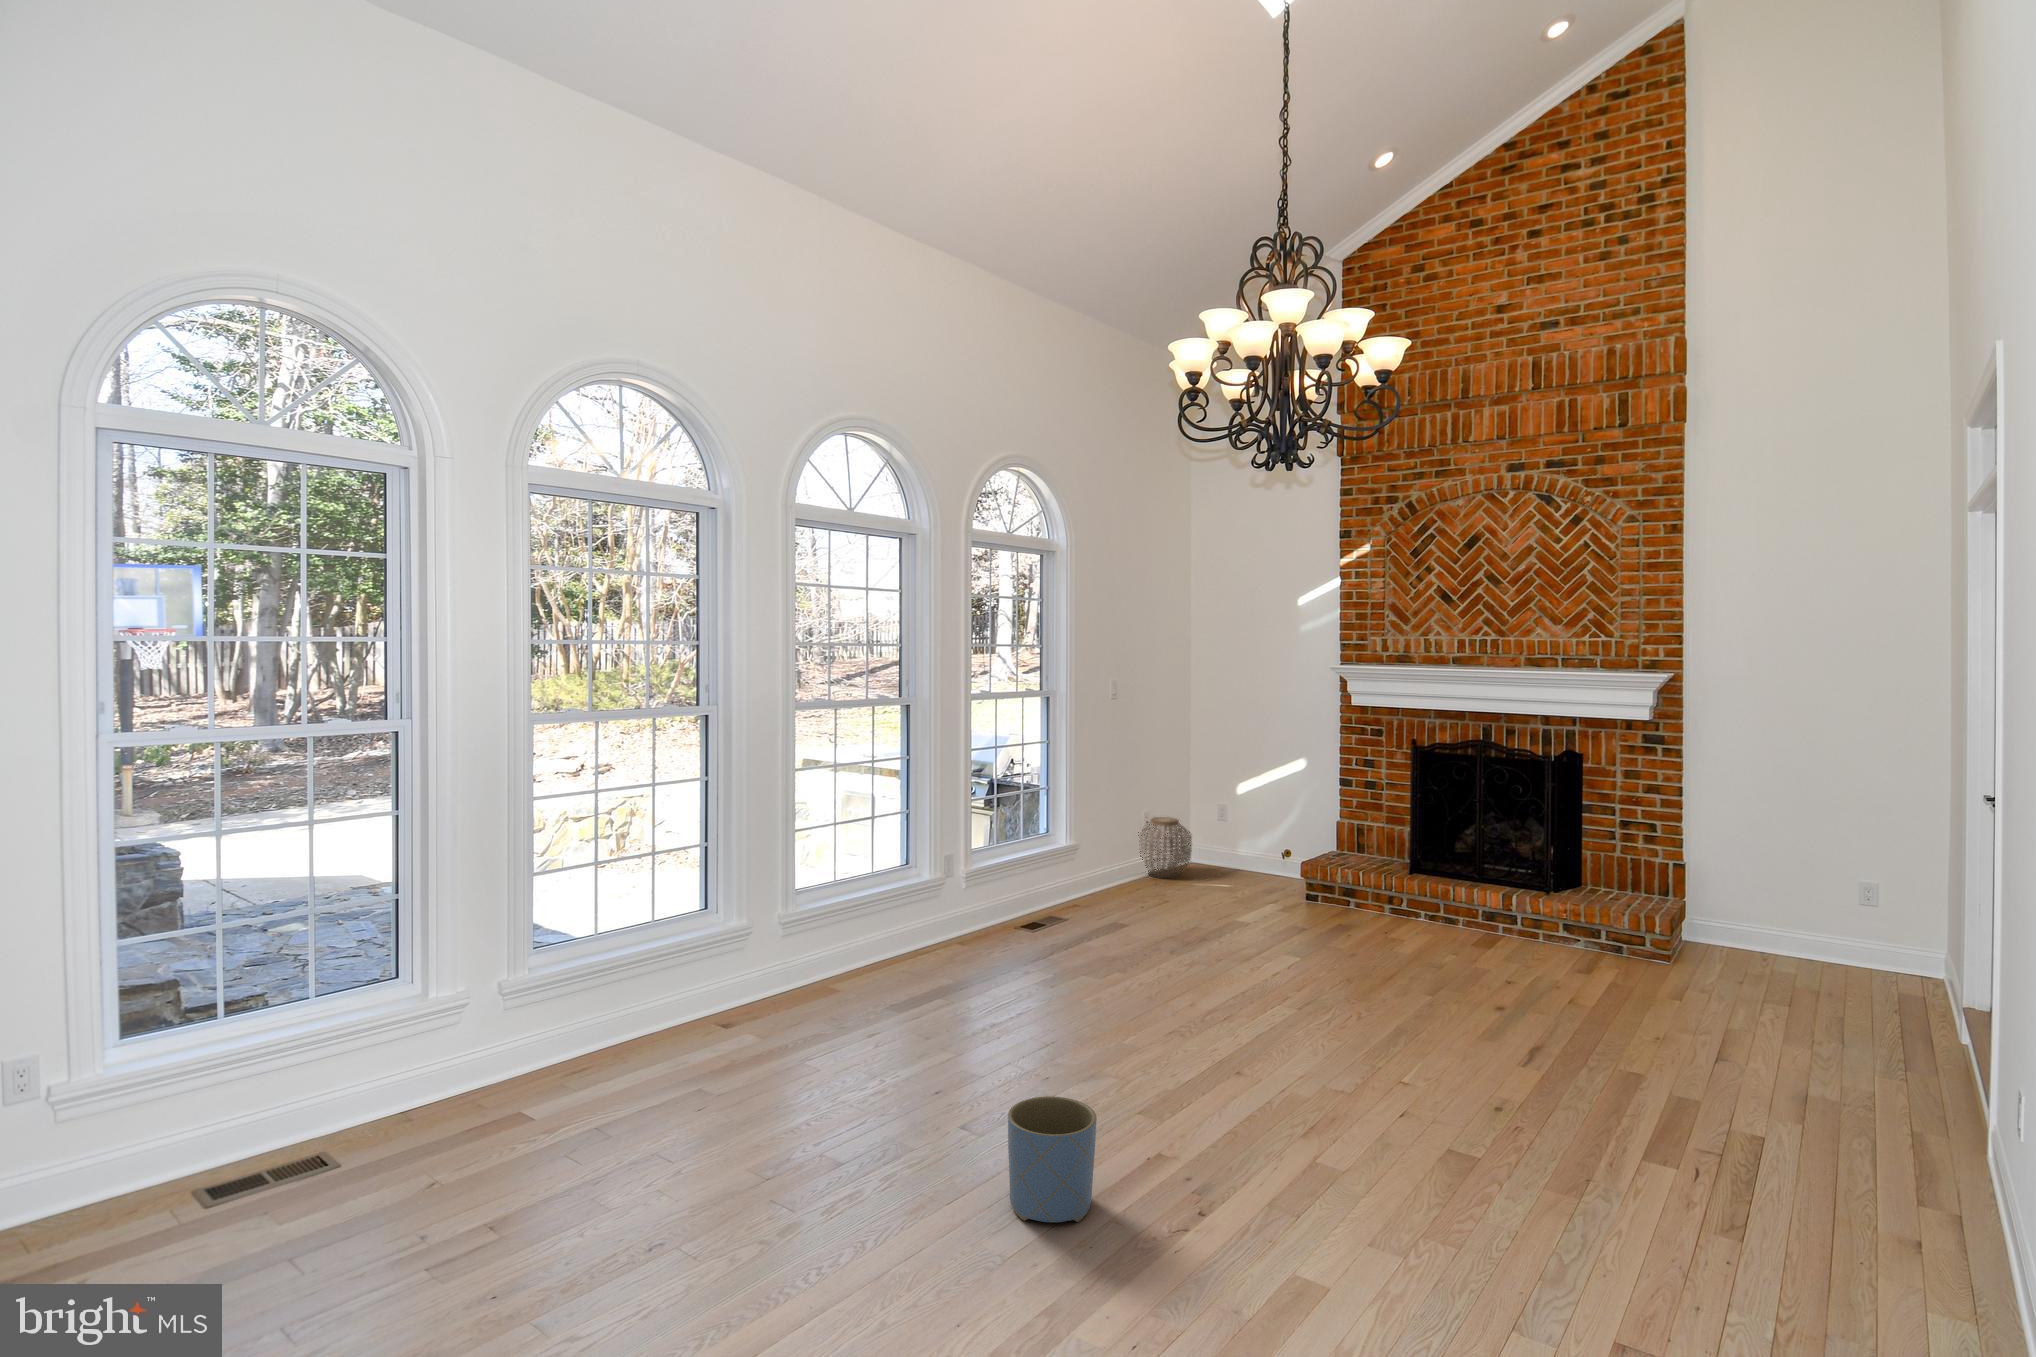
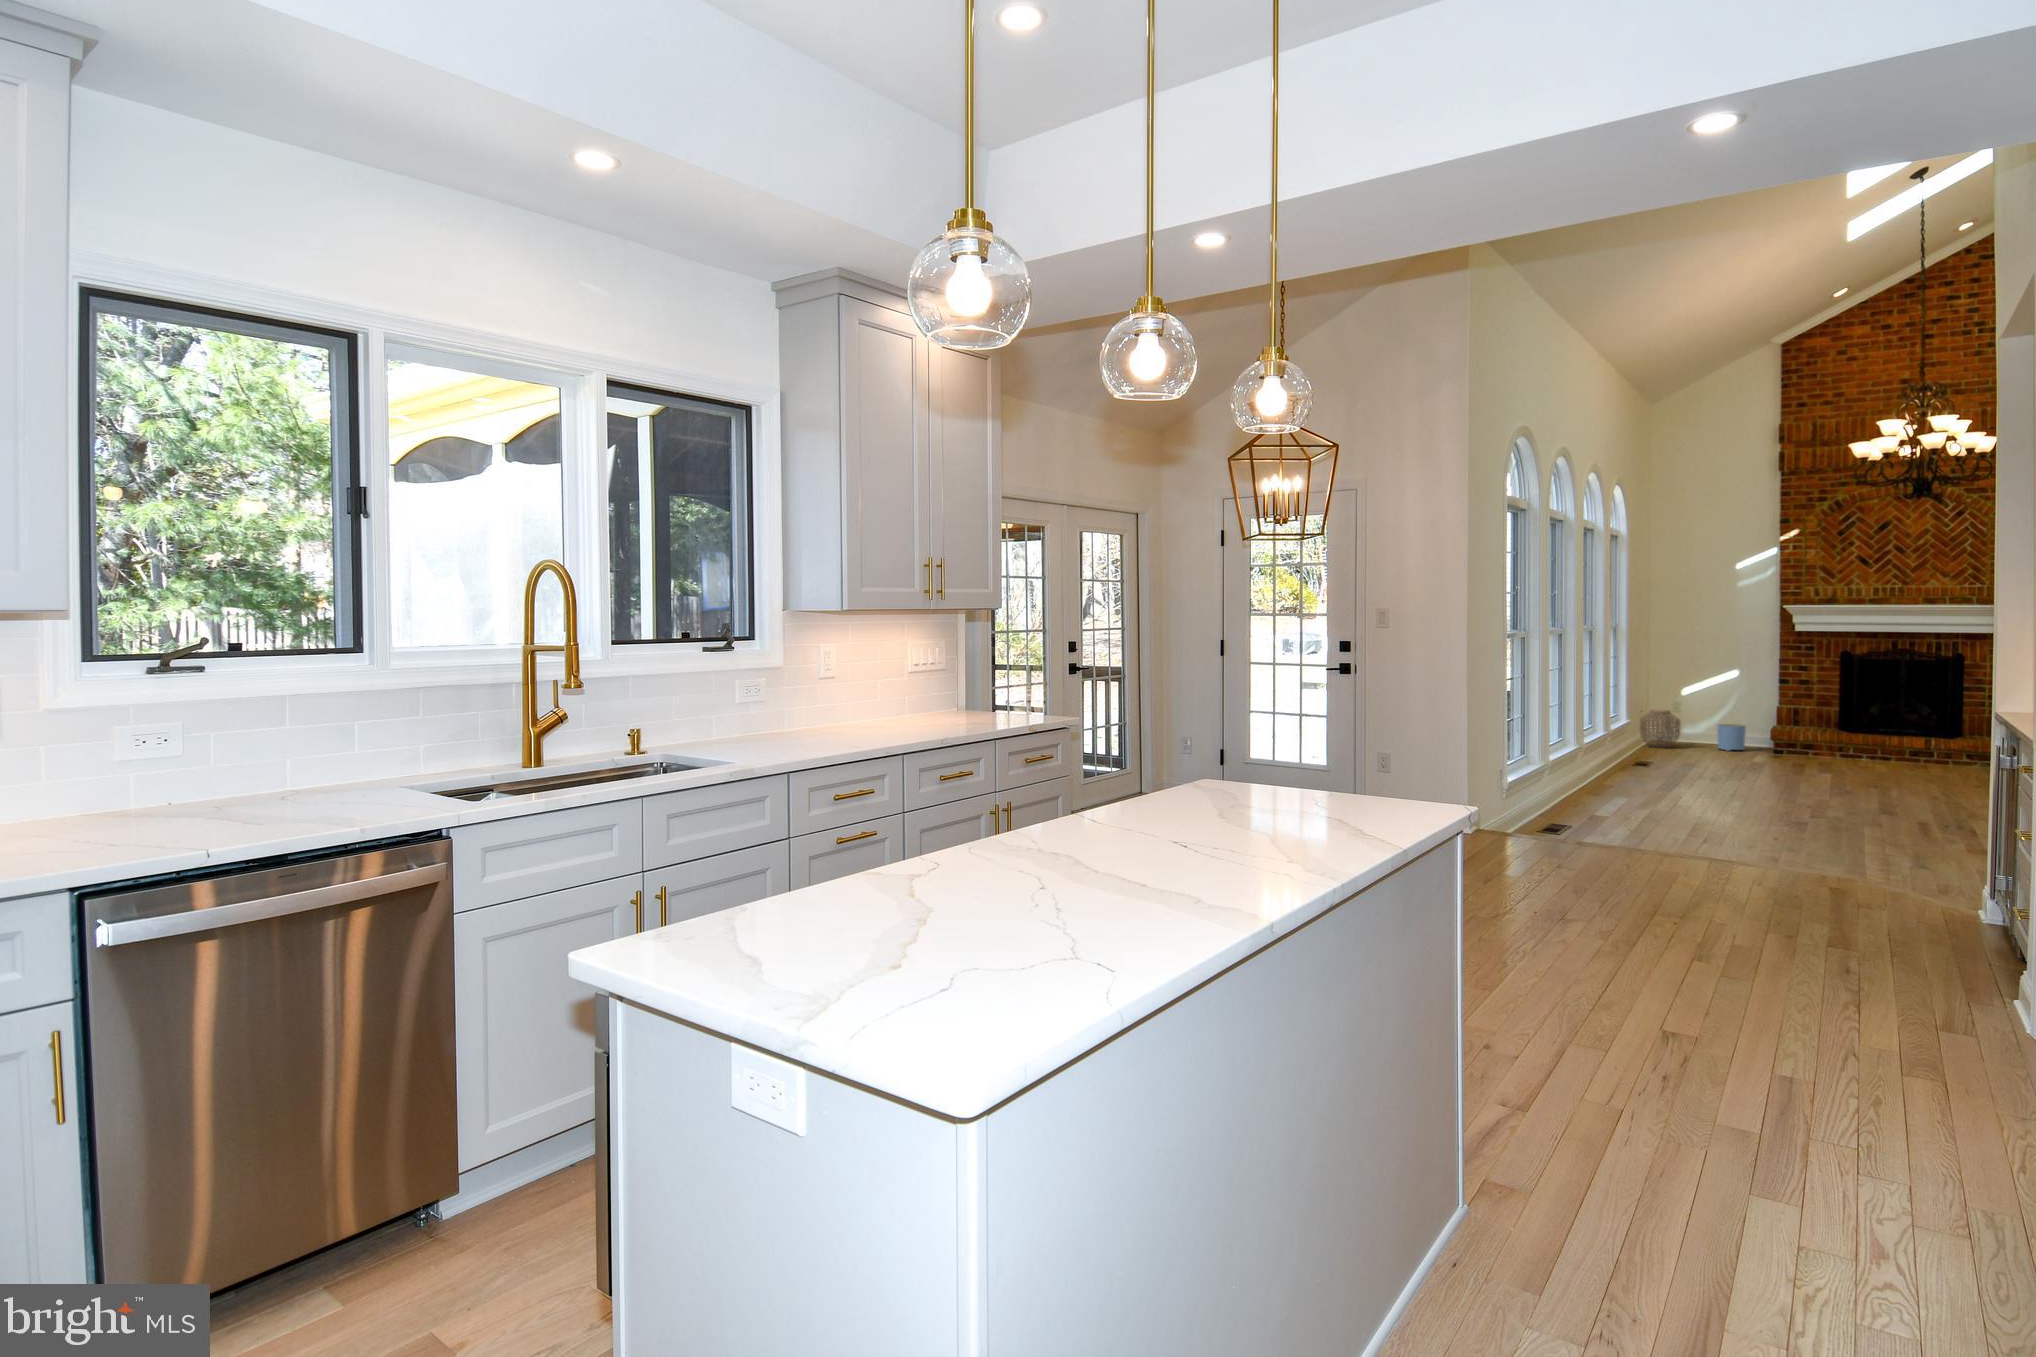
planter: present [1008,1096,1097,1222] -> present [1717,724,1746,751]

